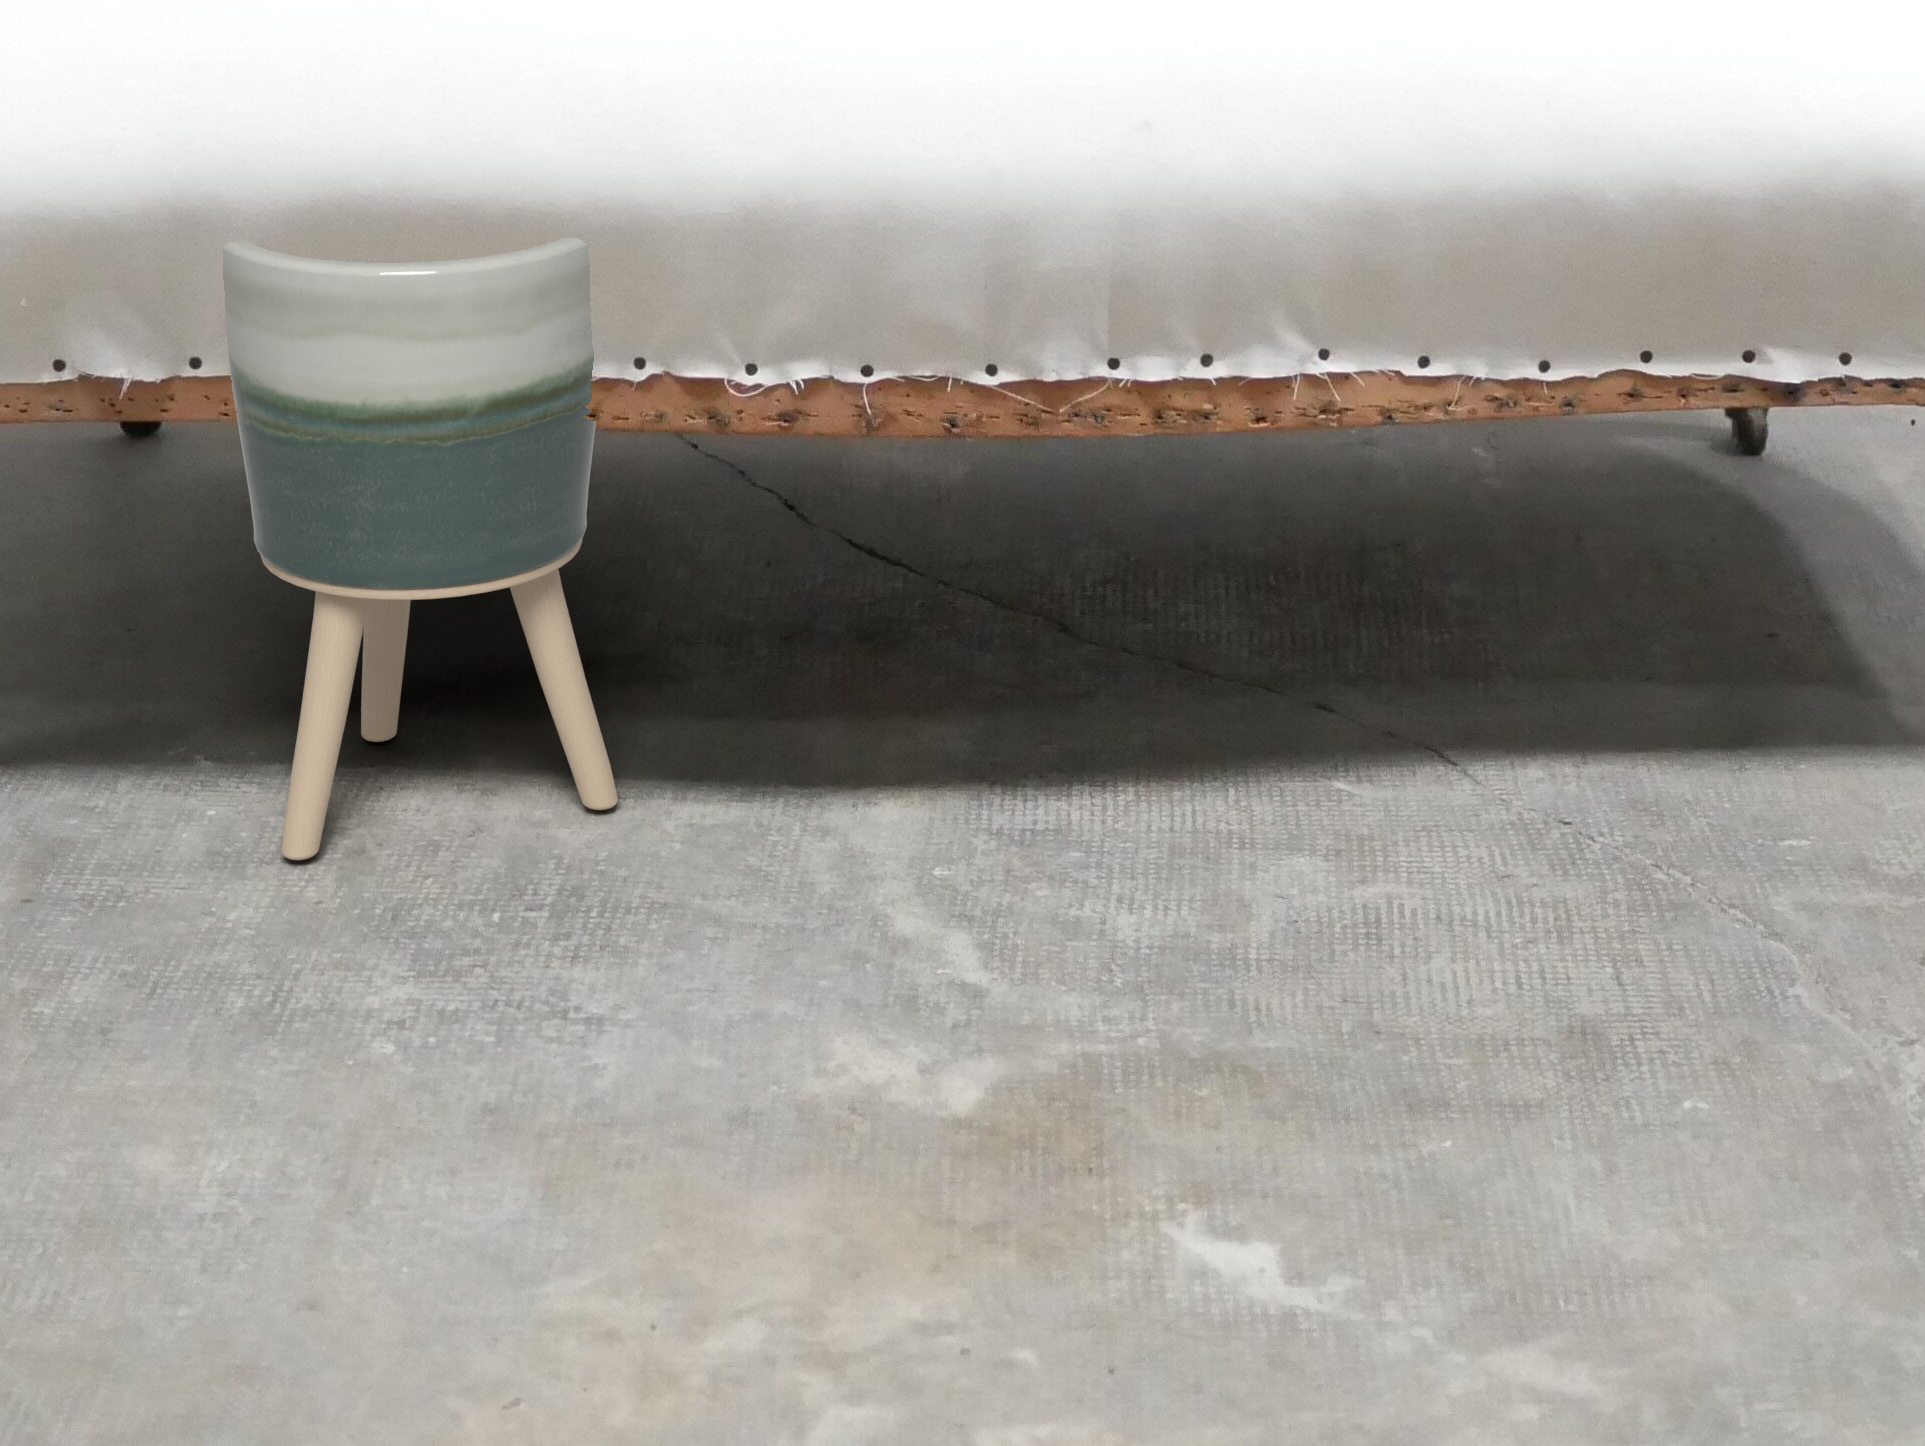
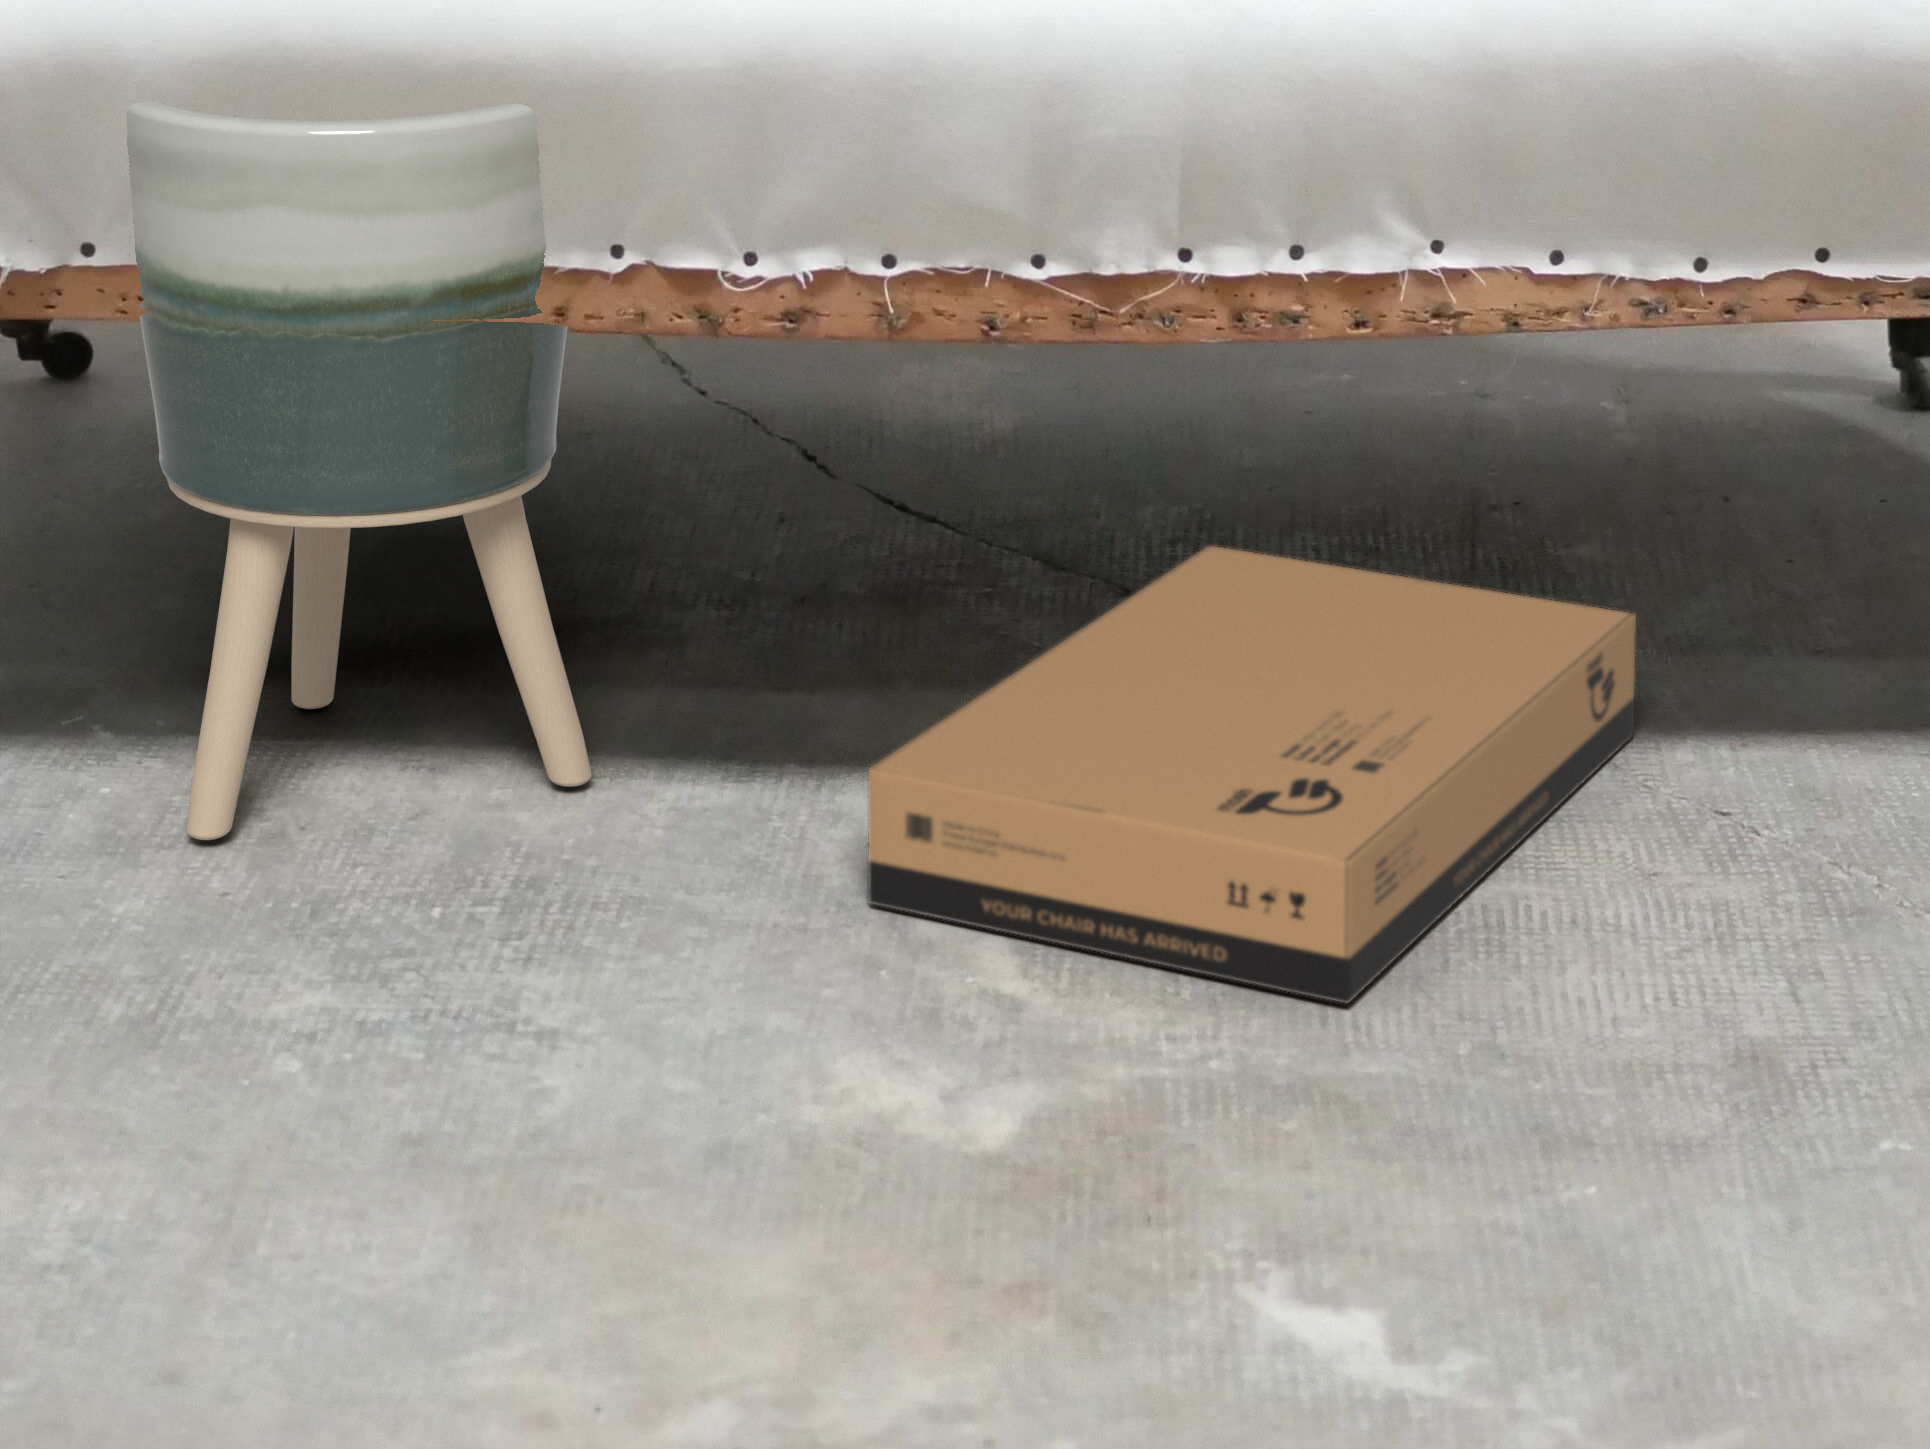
cardboard box: none [853,595,1495,996] -> present [868,546,1636,1003]

